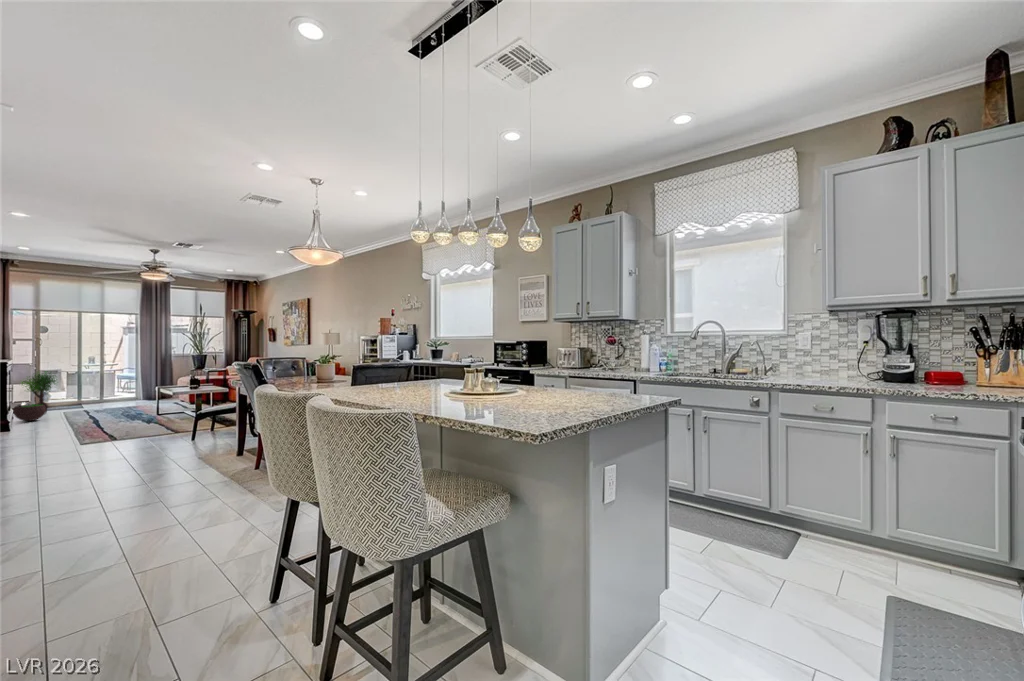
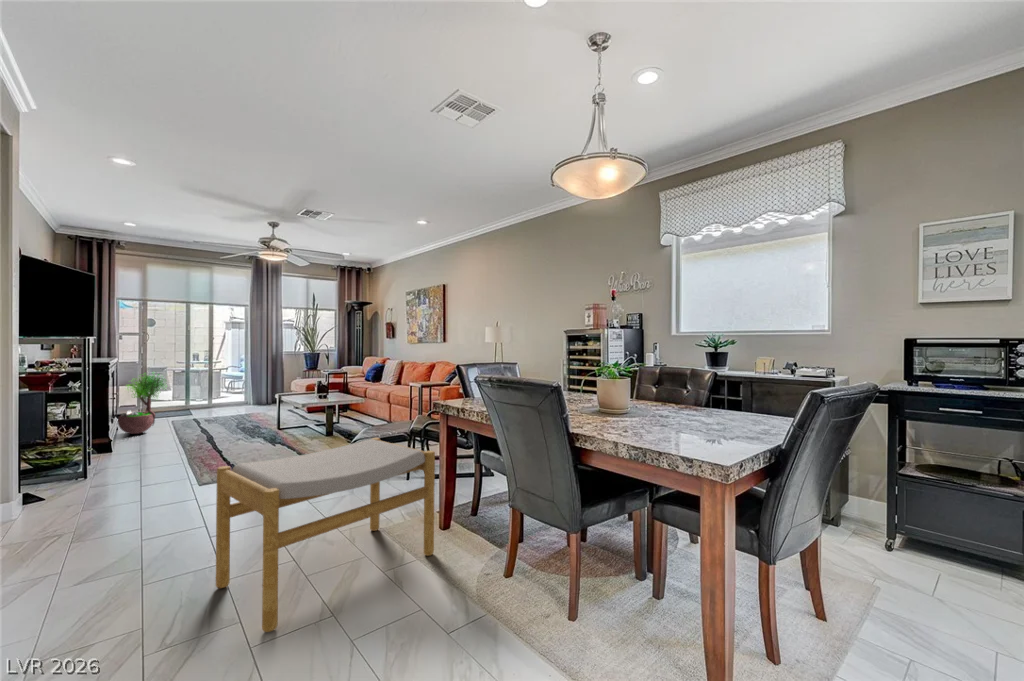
footstool: none [80,404,224,494] -> present [216,438,435,632]

